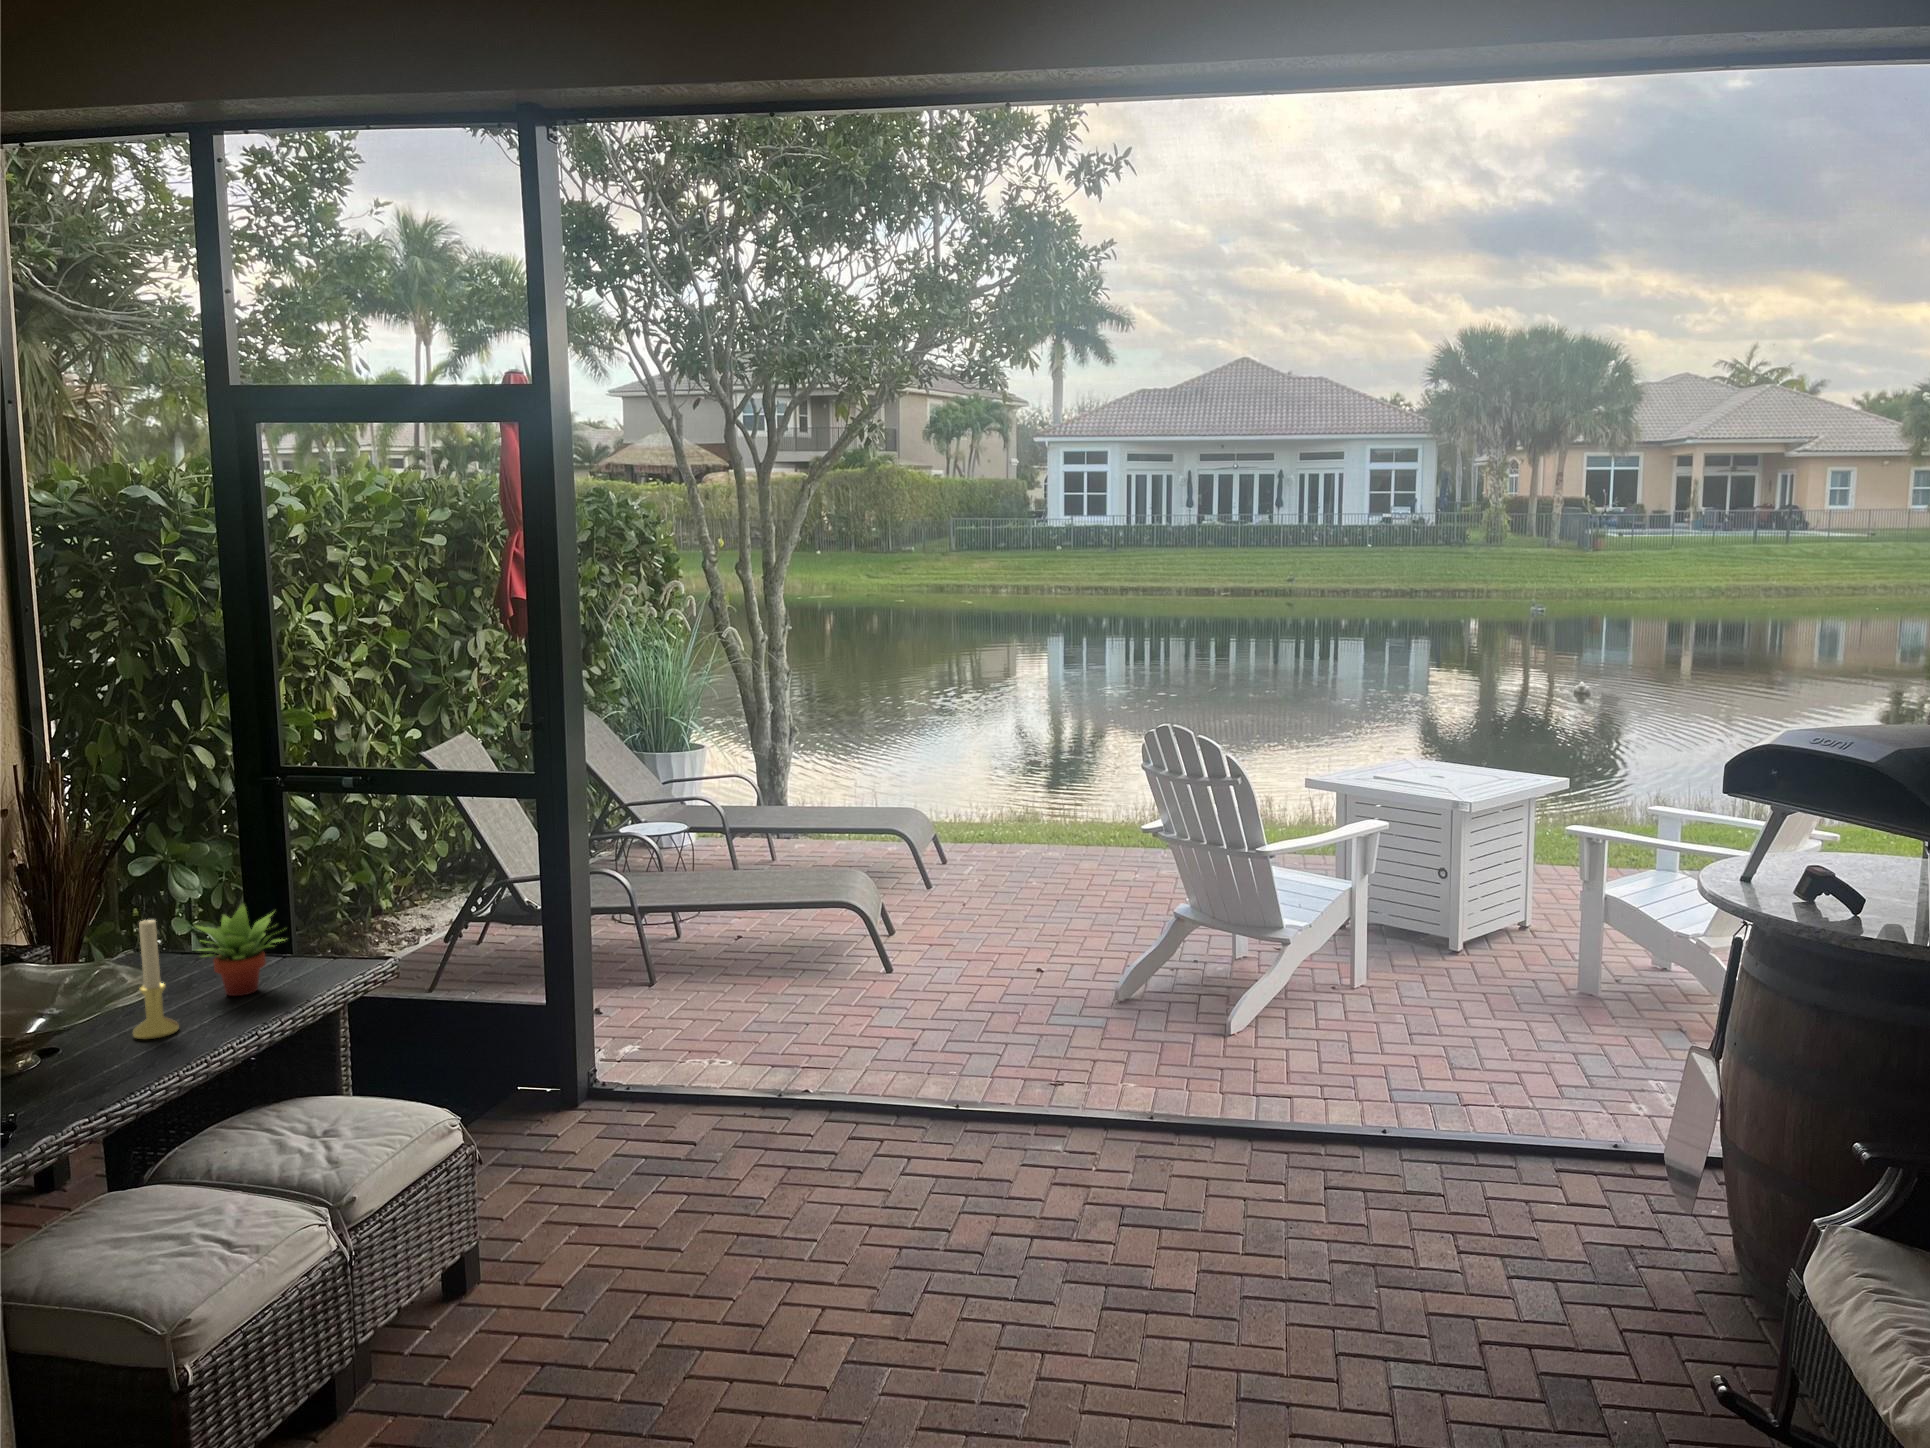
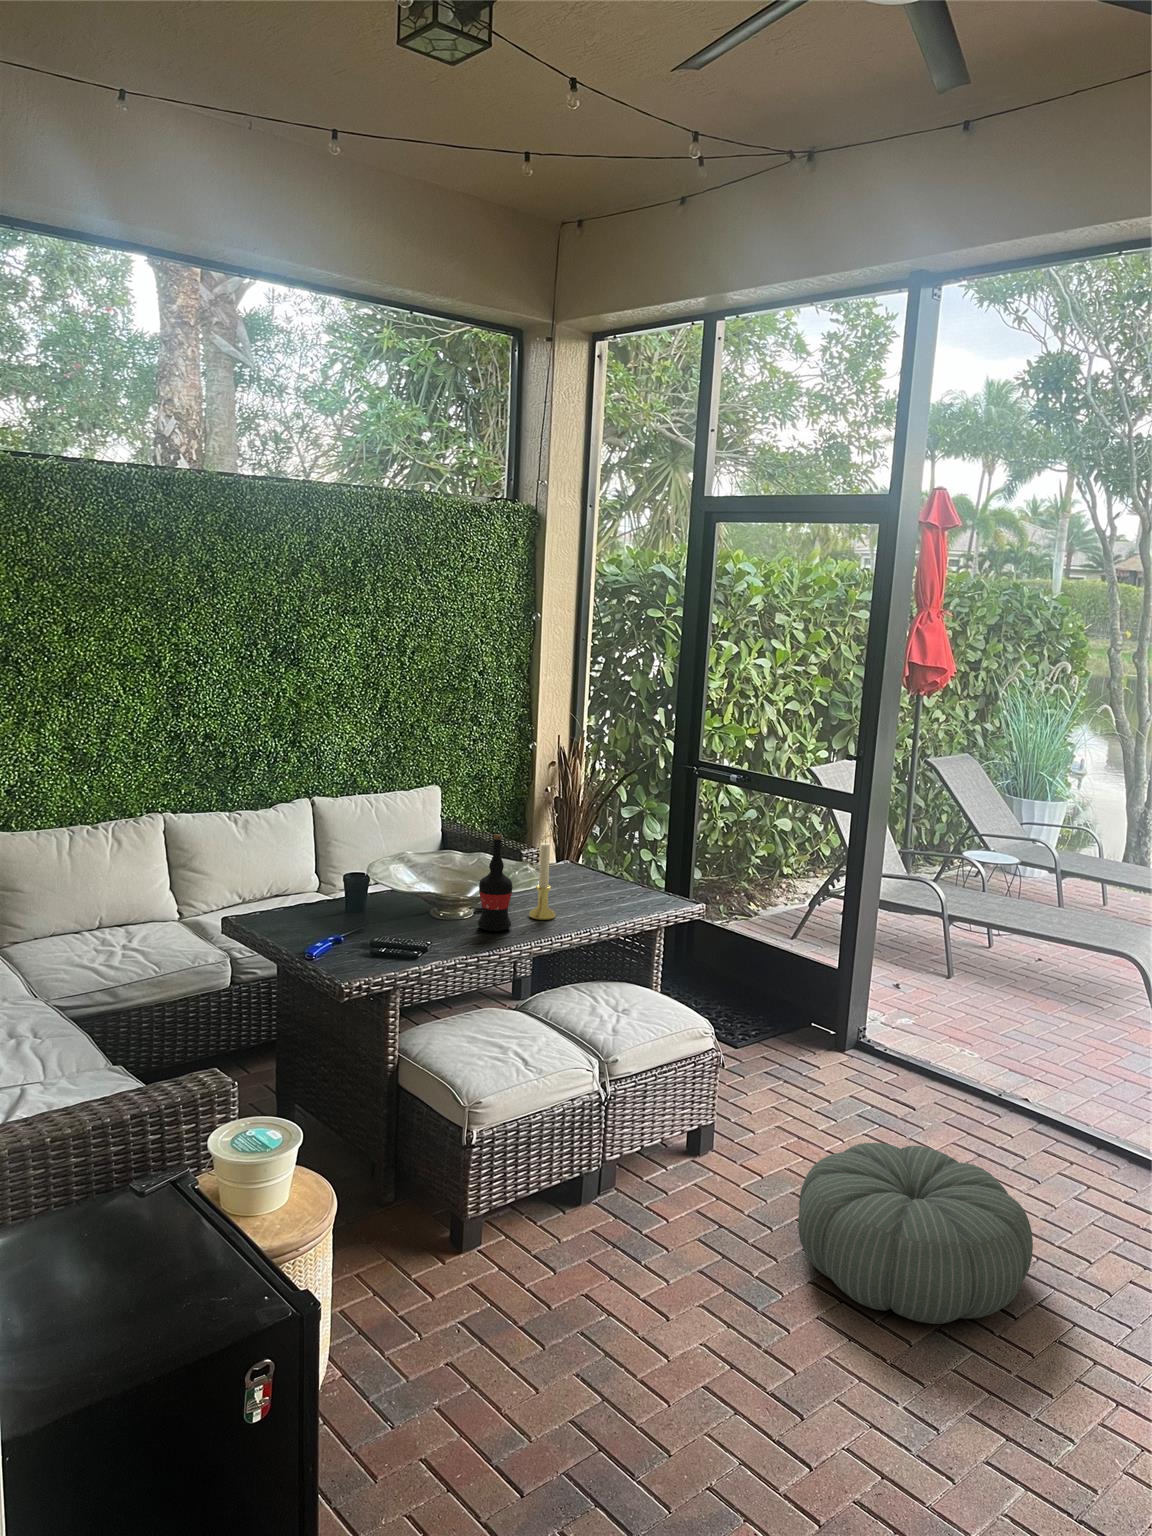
succulent plant: present [194,904,284,996] -> none [580,845,636,907]
wine bottle: none [53,921,121,1075] -> present [478,834,513,931]
pouf: none [640,1169,916,1373] -> present [798,1143,1033,1324]

